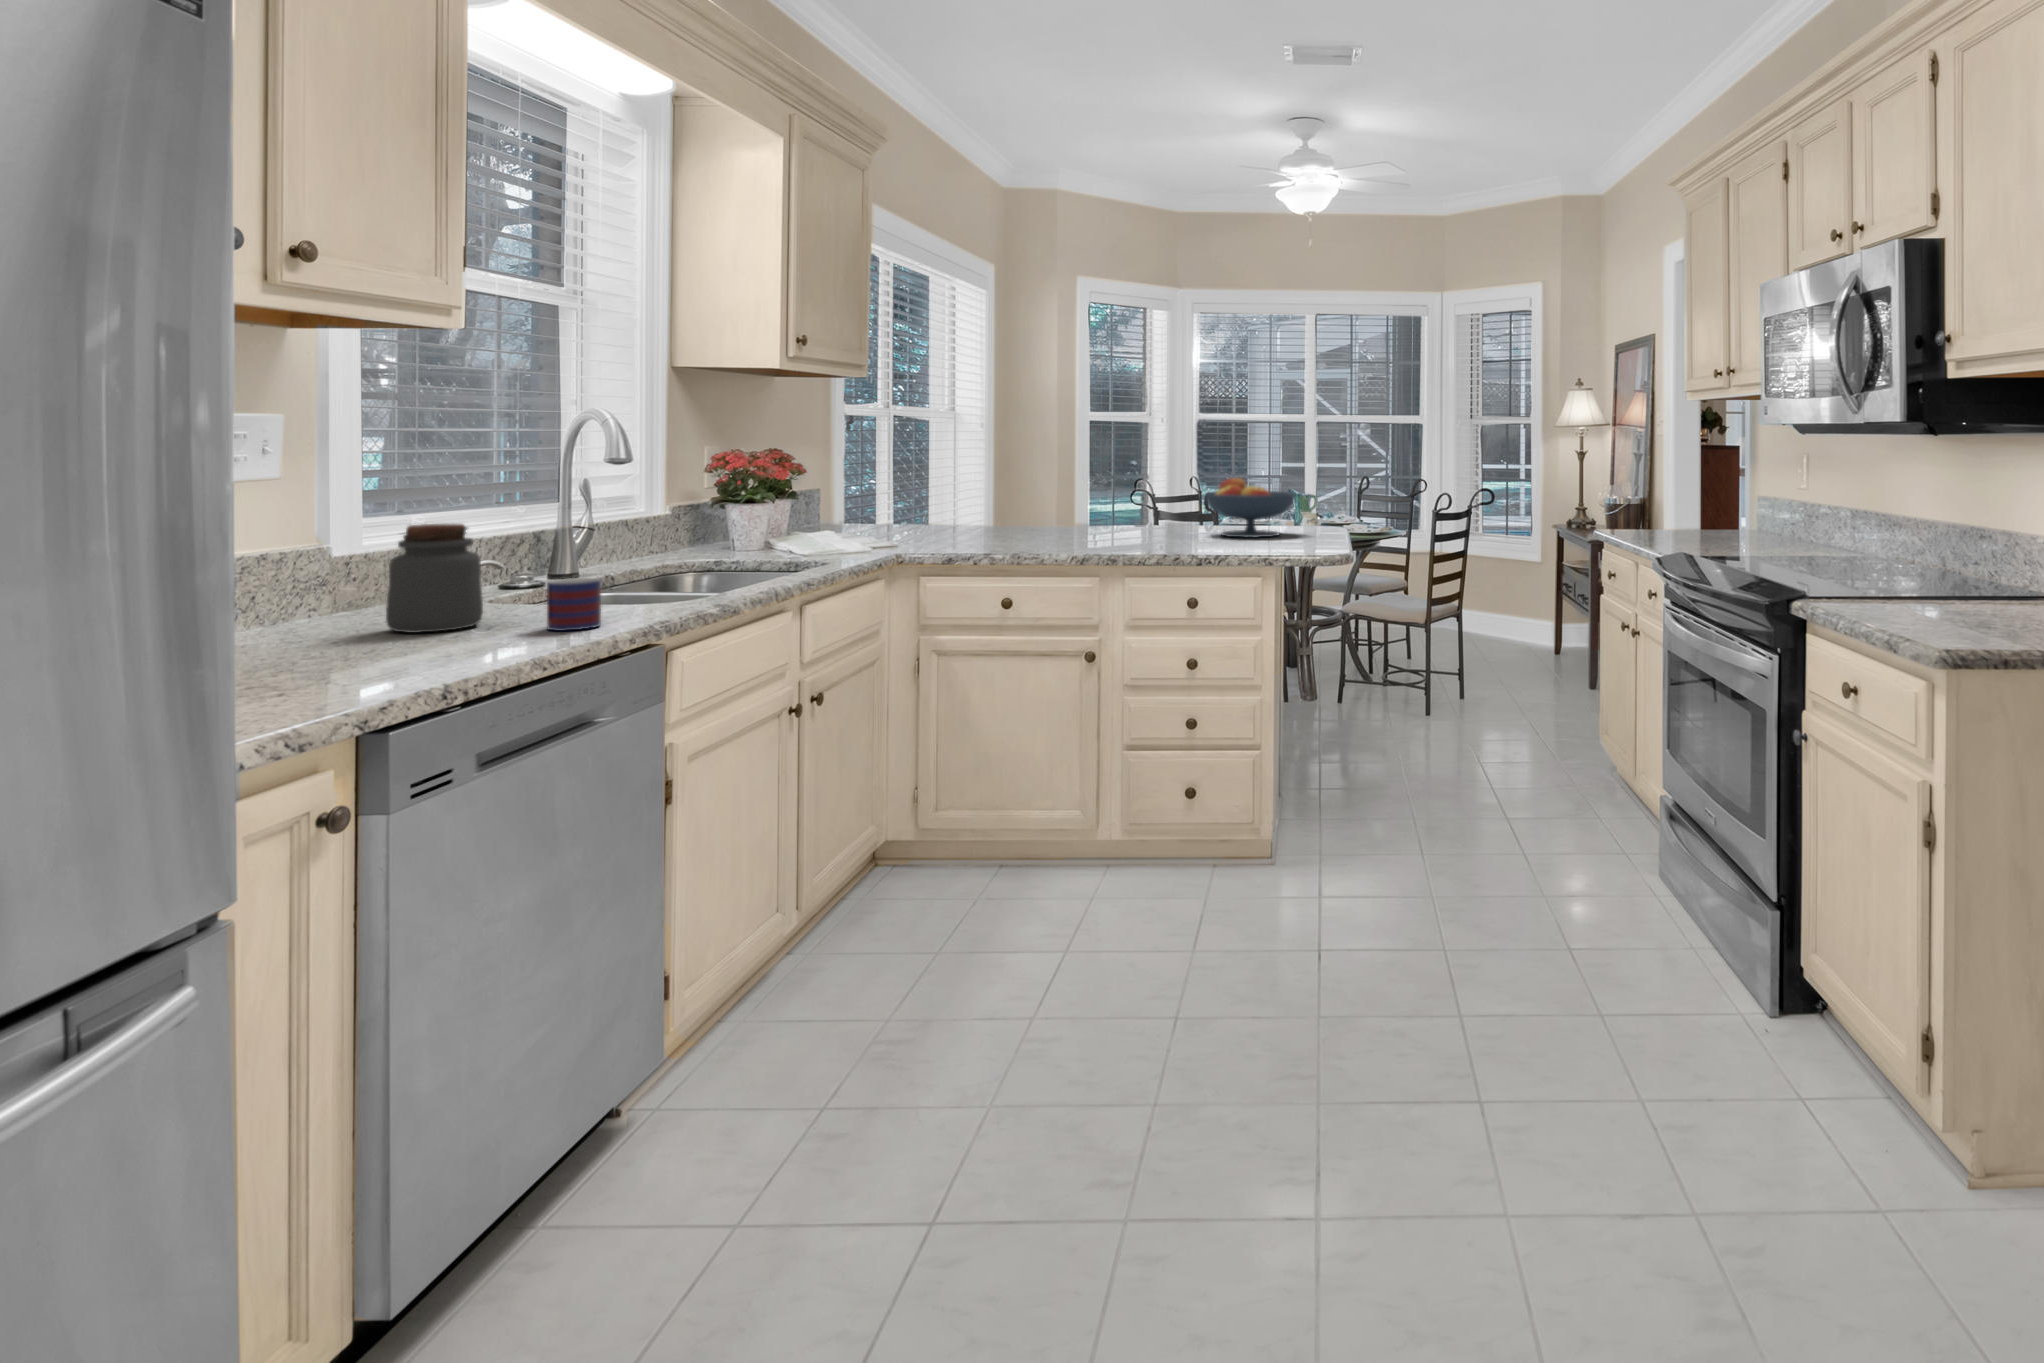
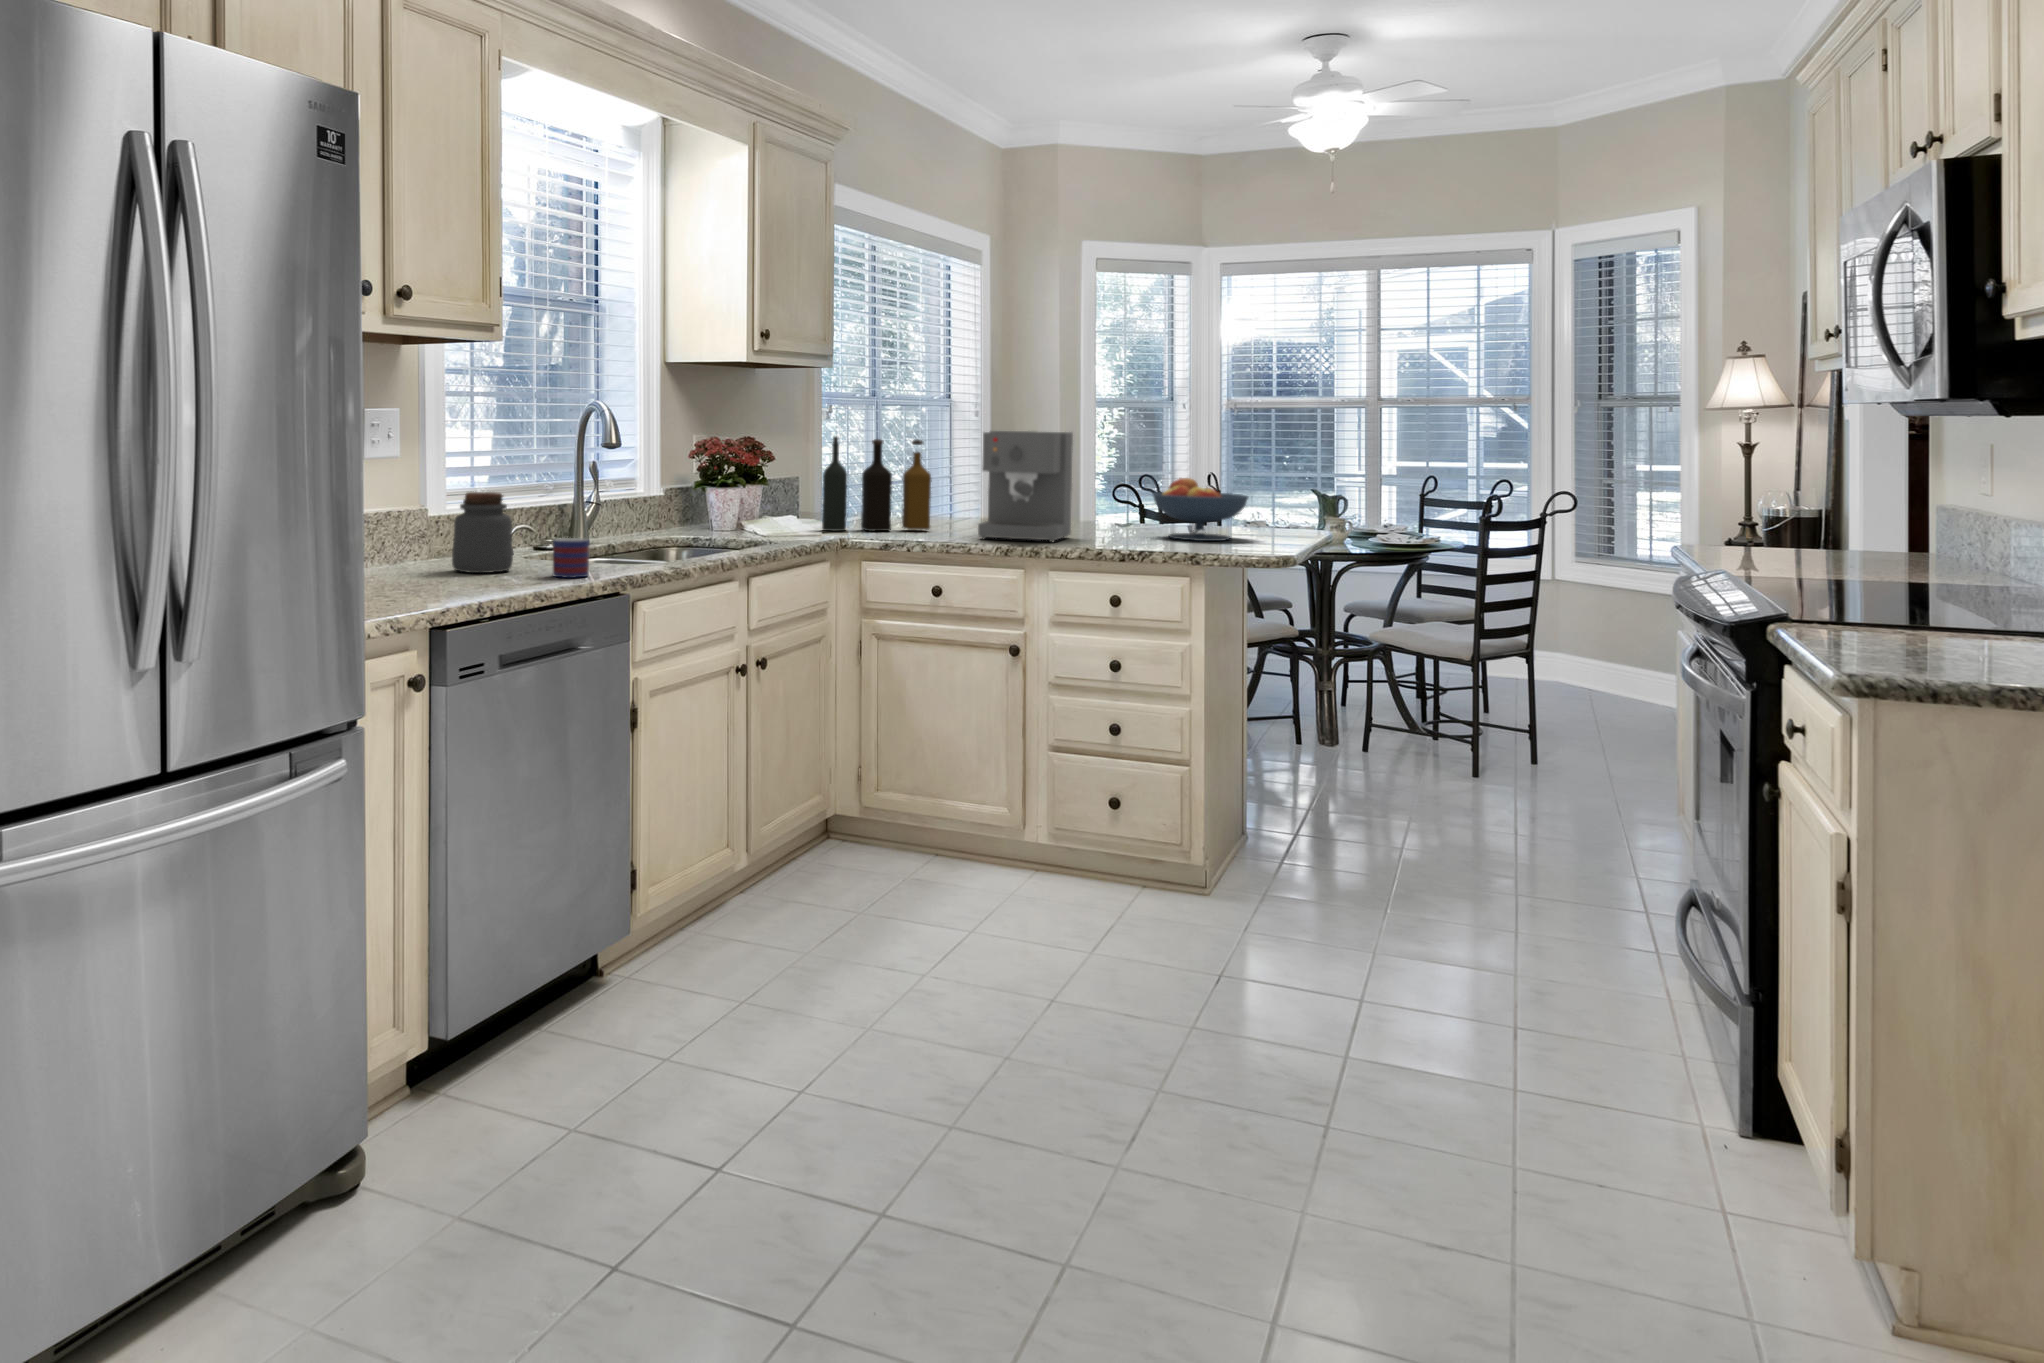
coffee maker: none [1040,435,1131,547] -> present [978,431,1073,542]
bottle: none [861,444,982,546] -> present [822,437,931,531]

